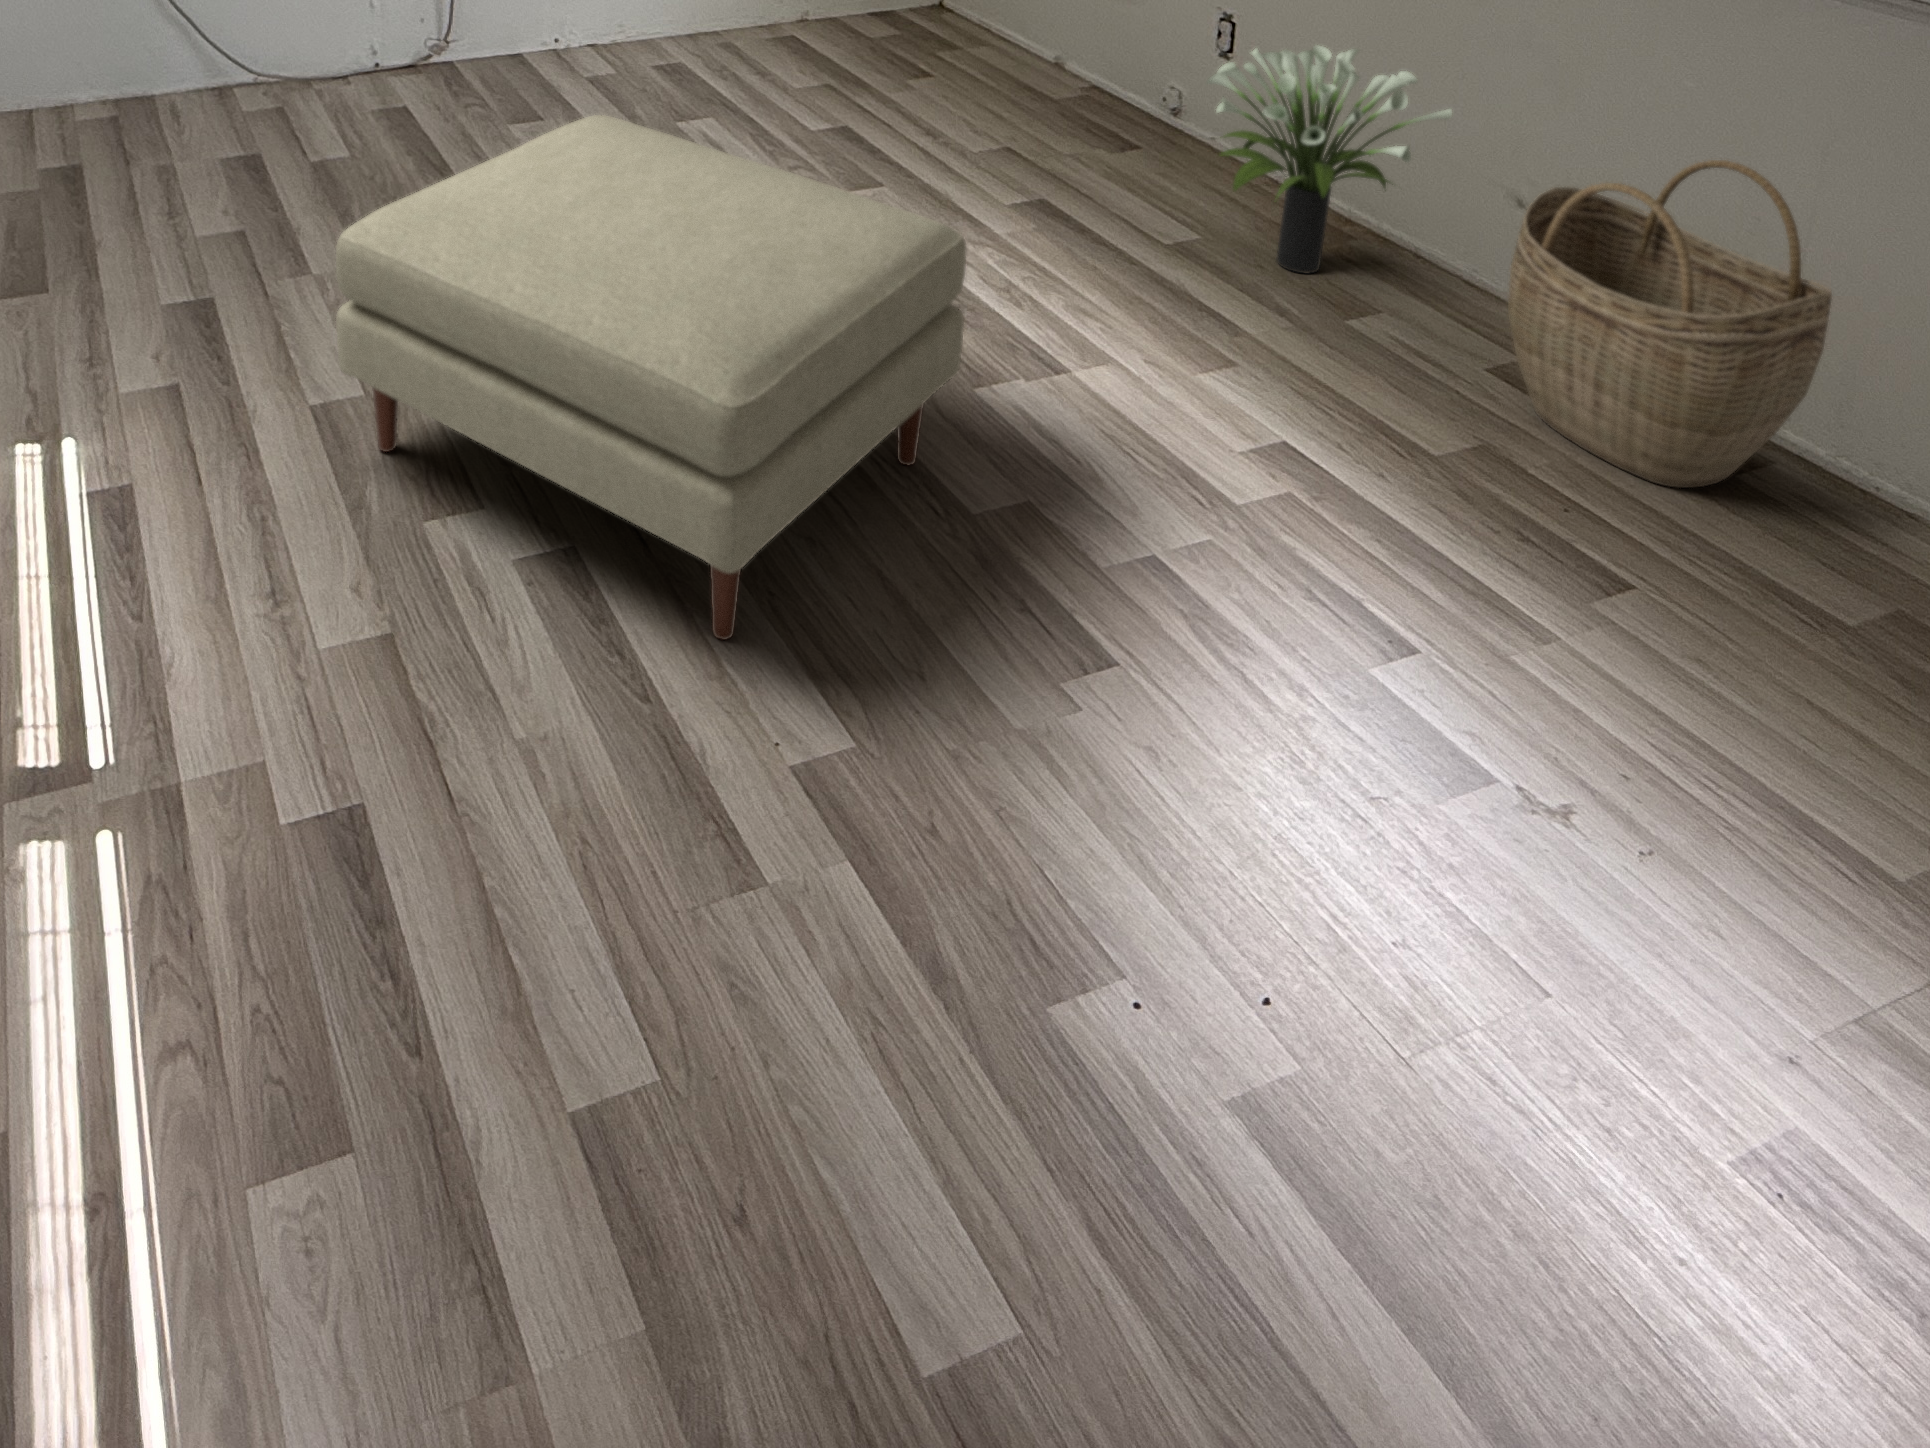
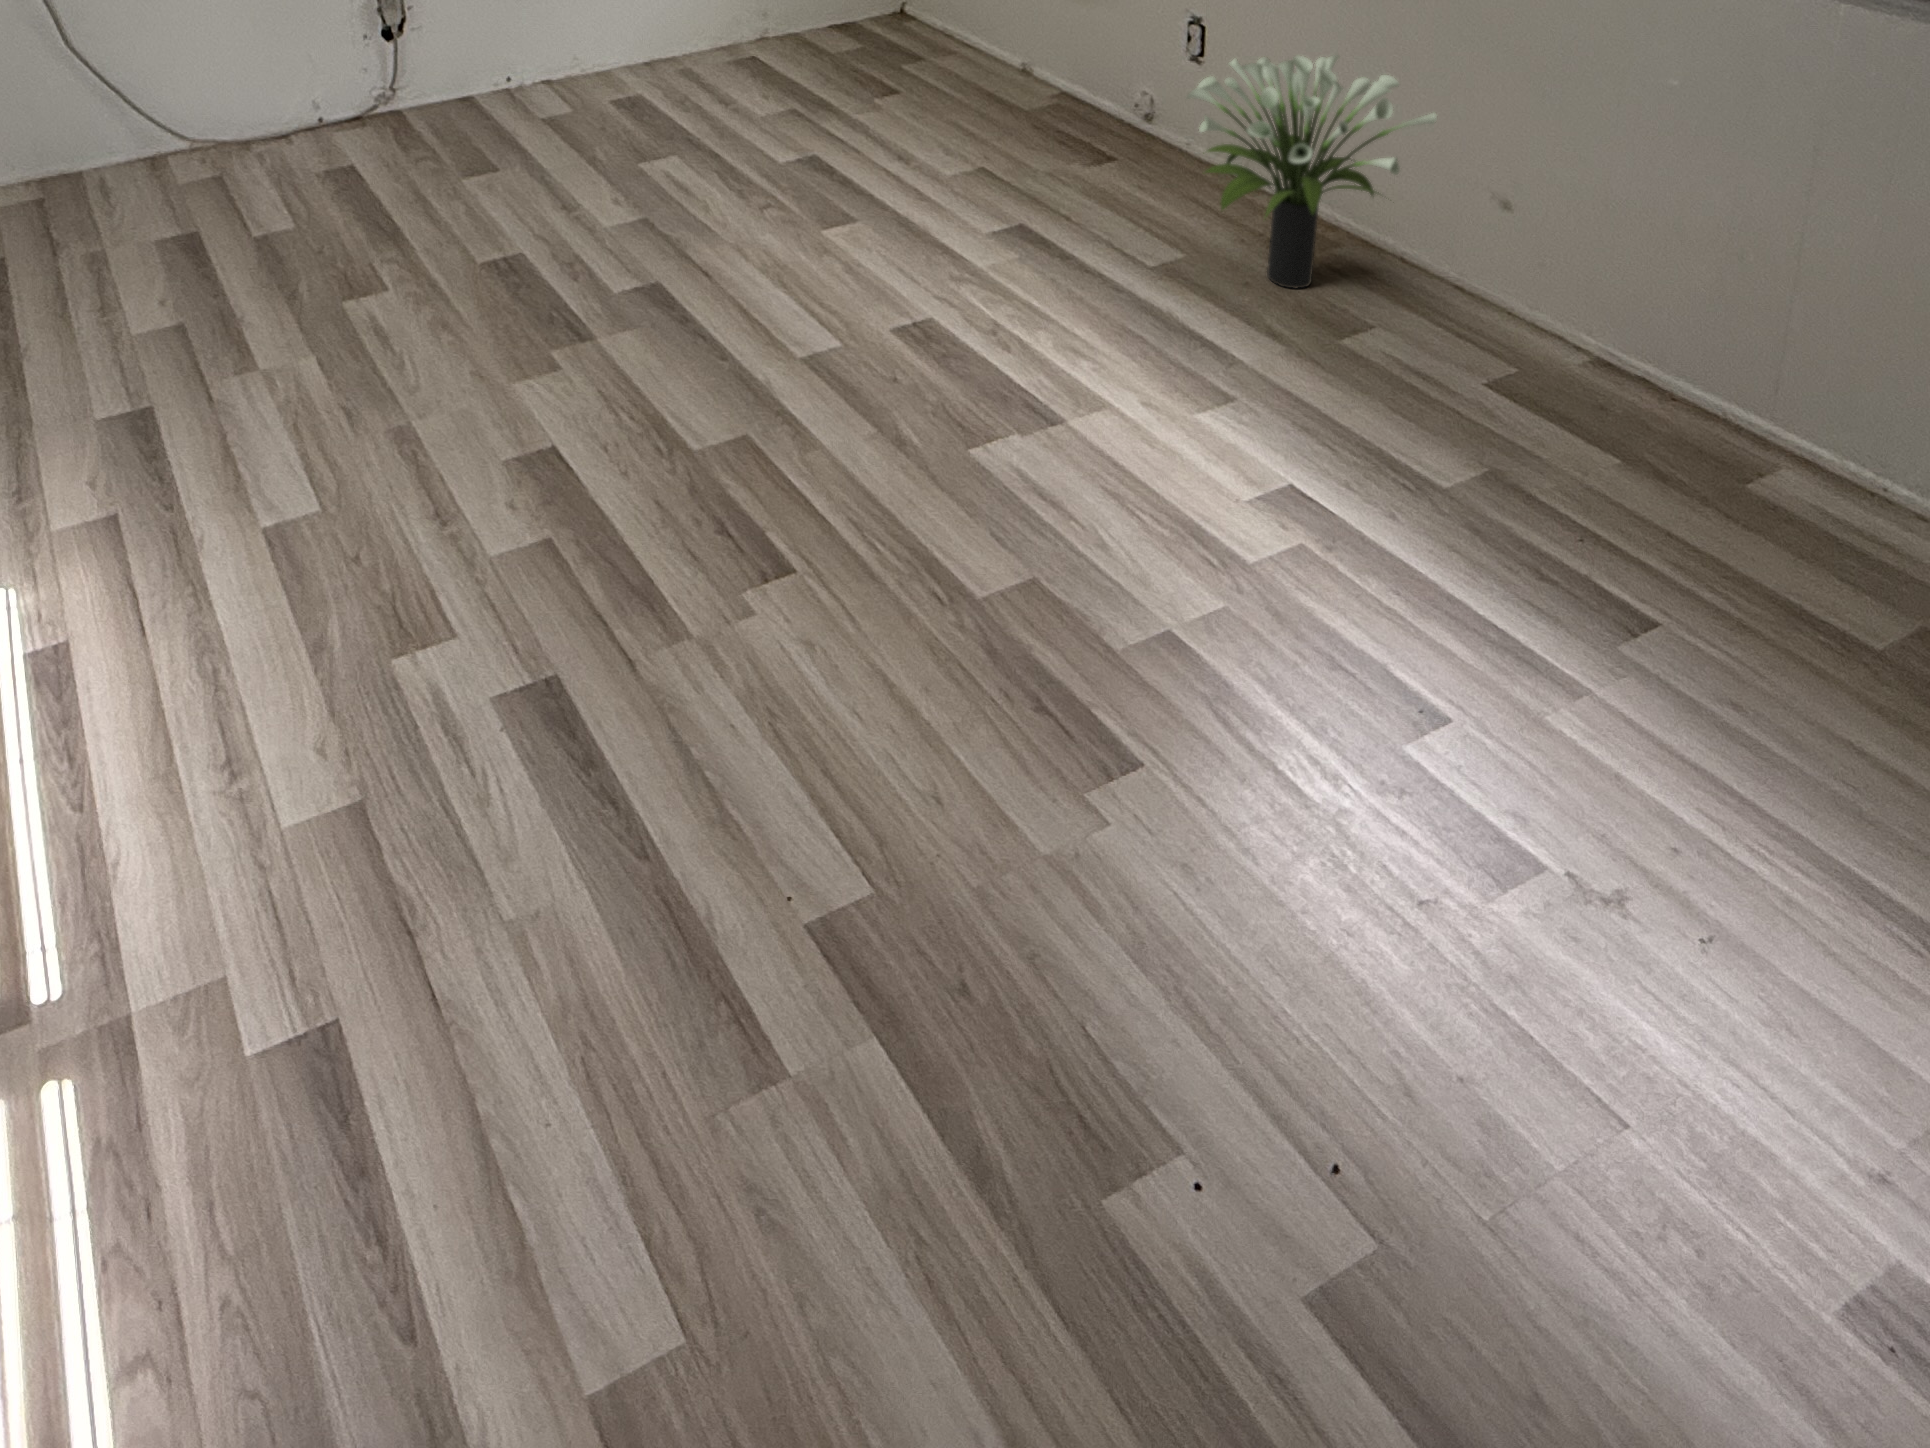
ottoman: present [336,115,966,640] -> none [278,187,957,777]
woven basket: present [1508,160,1832,488] -> none [1508,162,1835,504]

